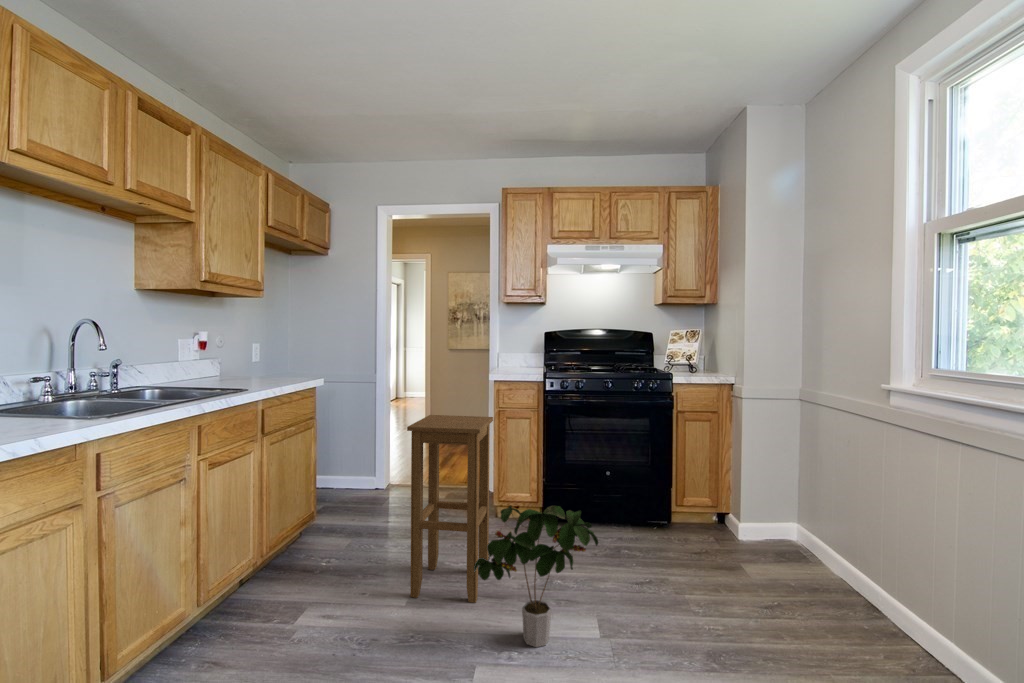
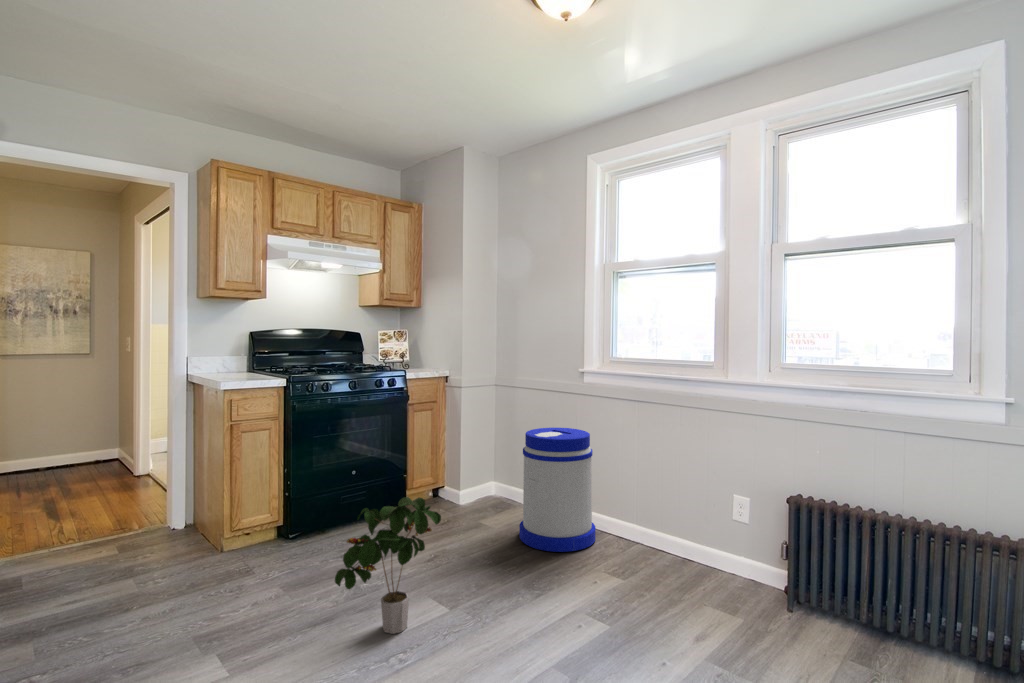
stool: present [407,415,493,603] -> none [200,429,308,657]
trash can: none [771,464,901,659] -> present [519,428,596,552]

